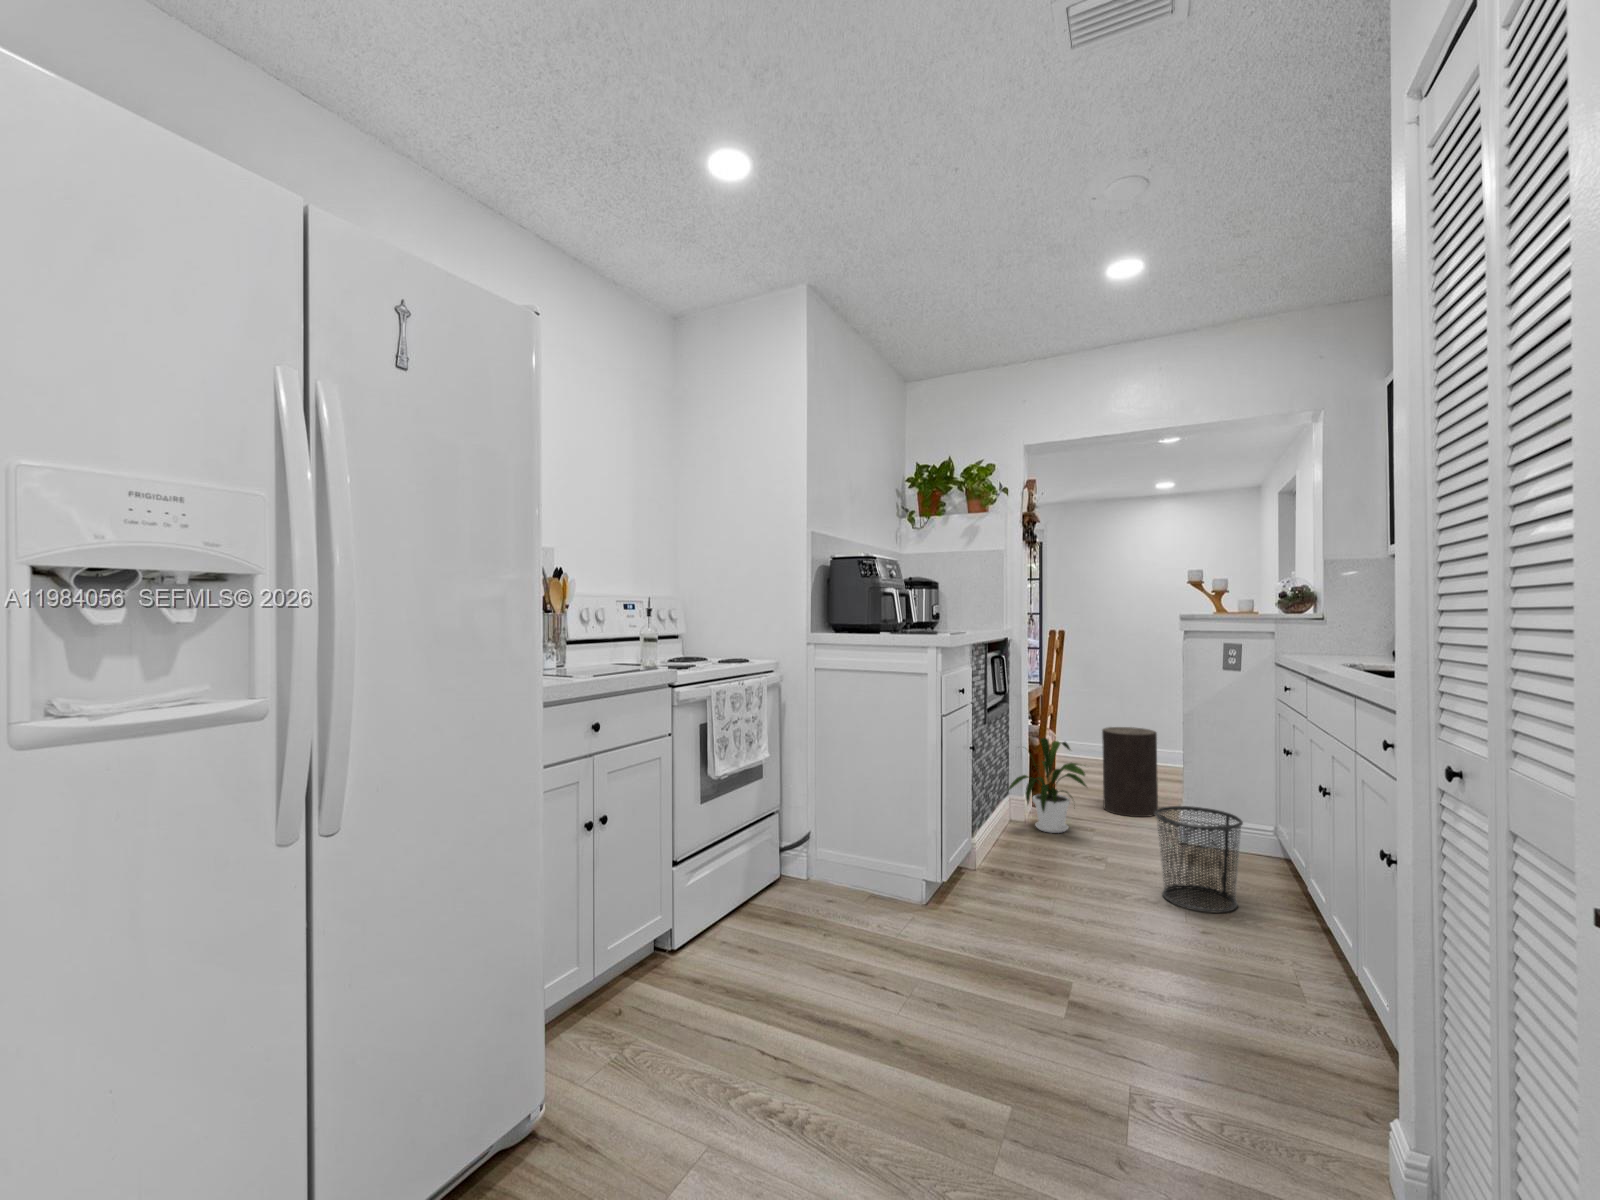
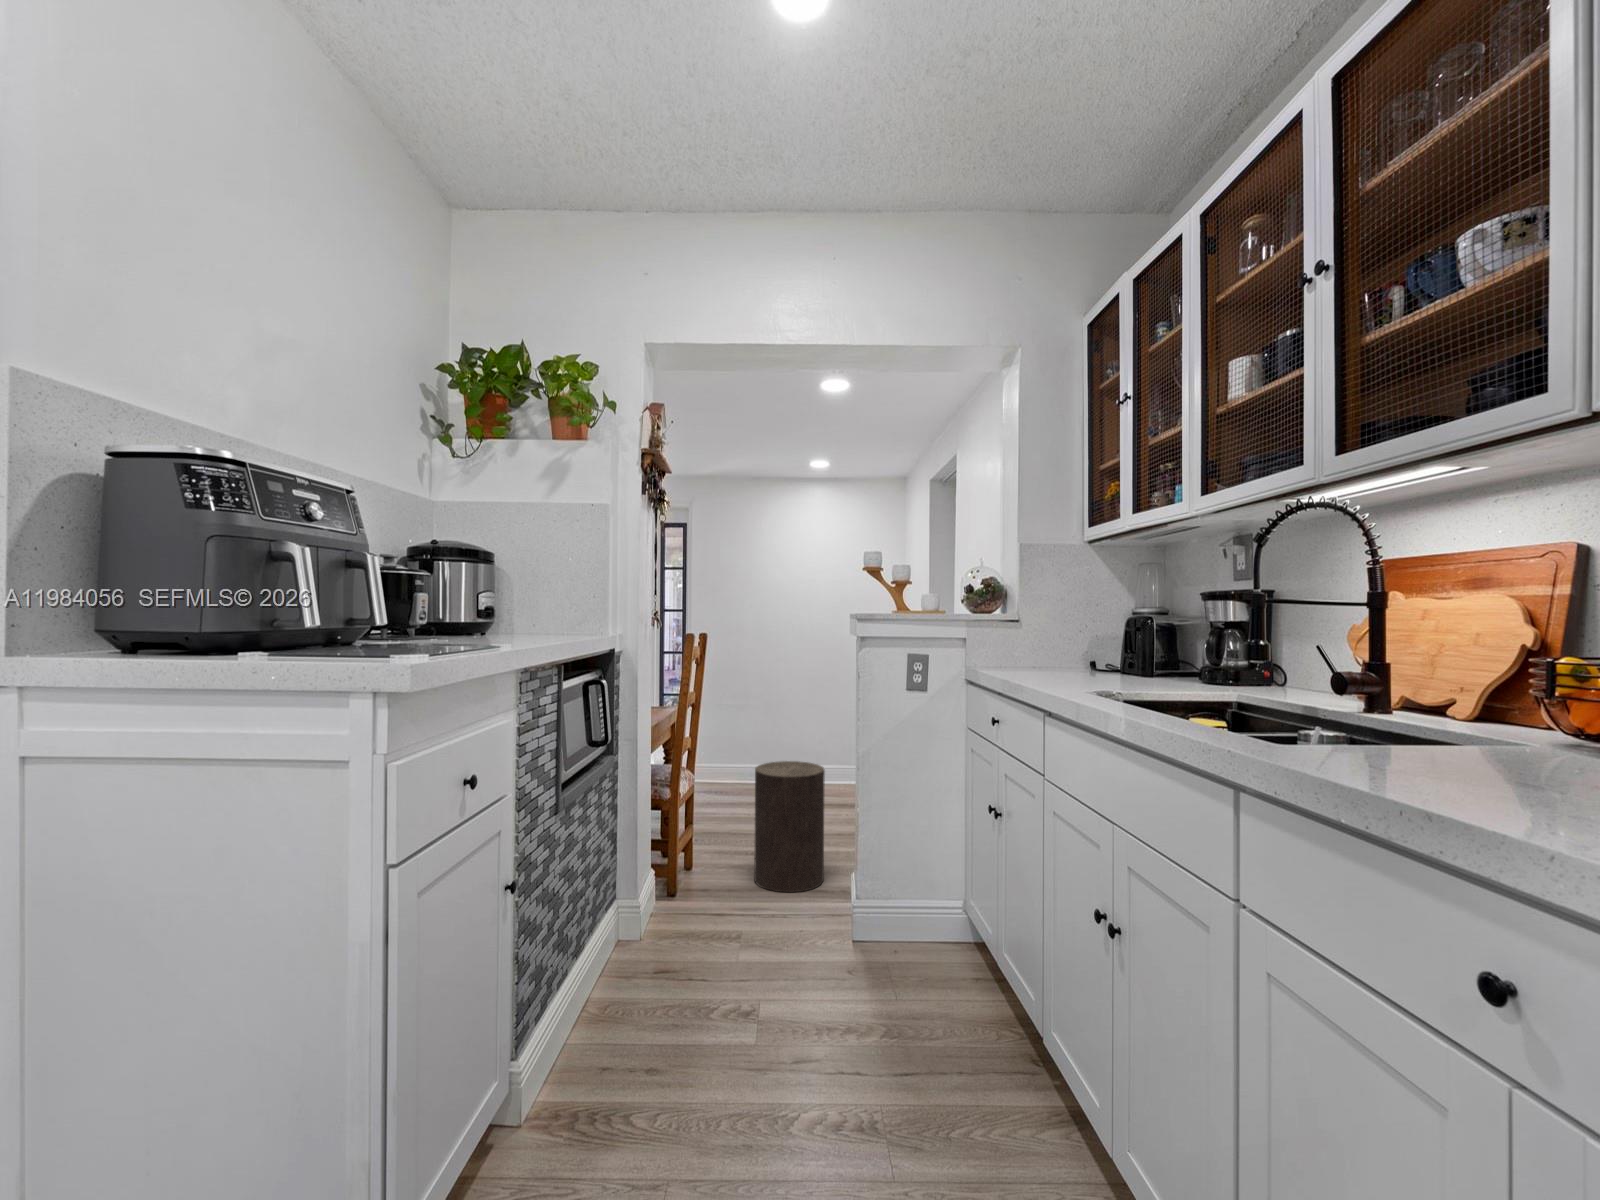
house plant: present [1008,738,1086,833] -> none [596,799,729,947]
waste bin: present [1154,806,1243,913] -> none [804,922,932,1114]

